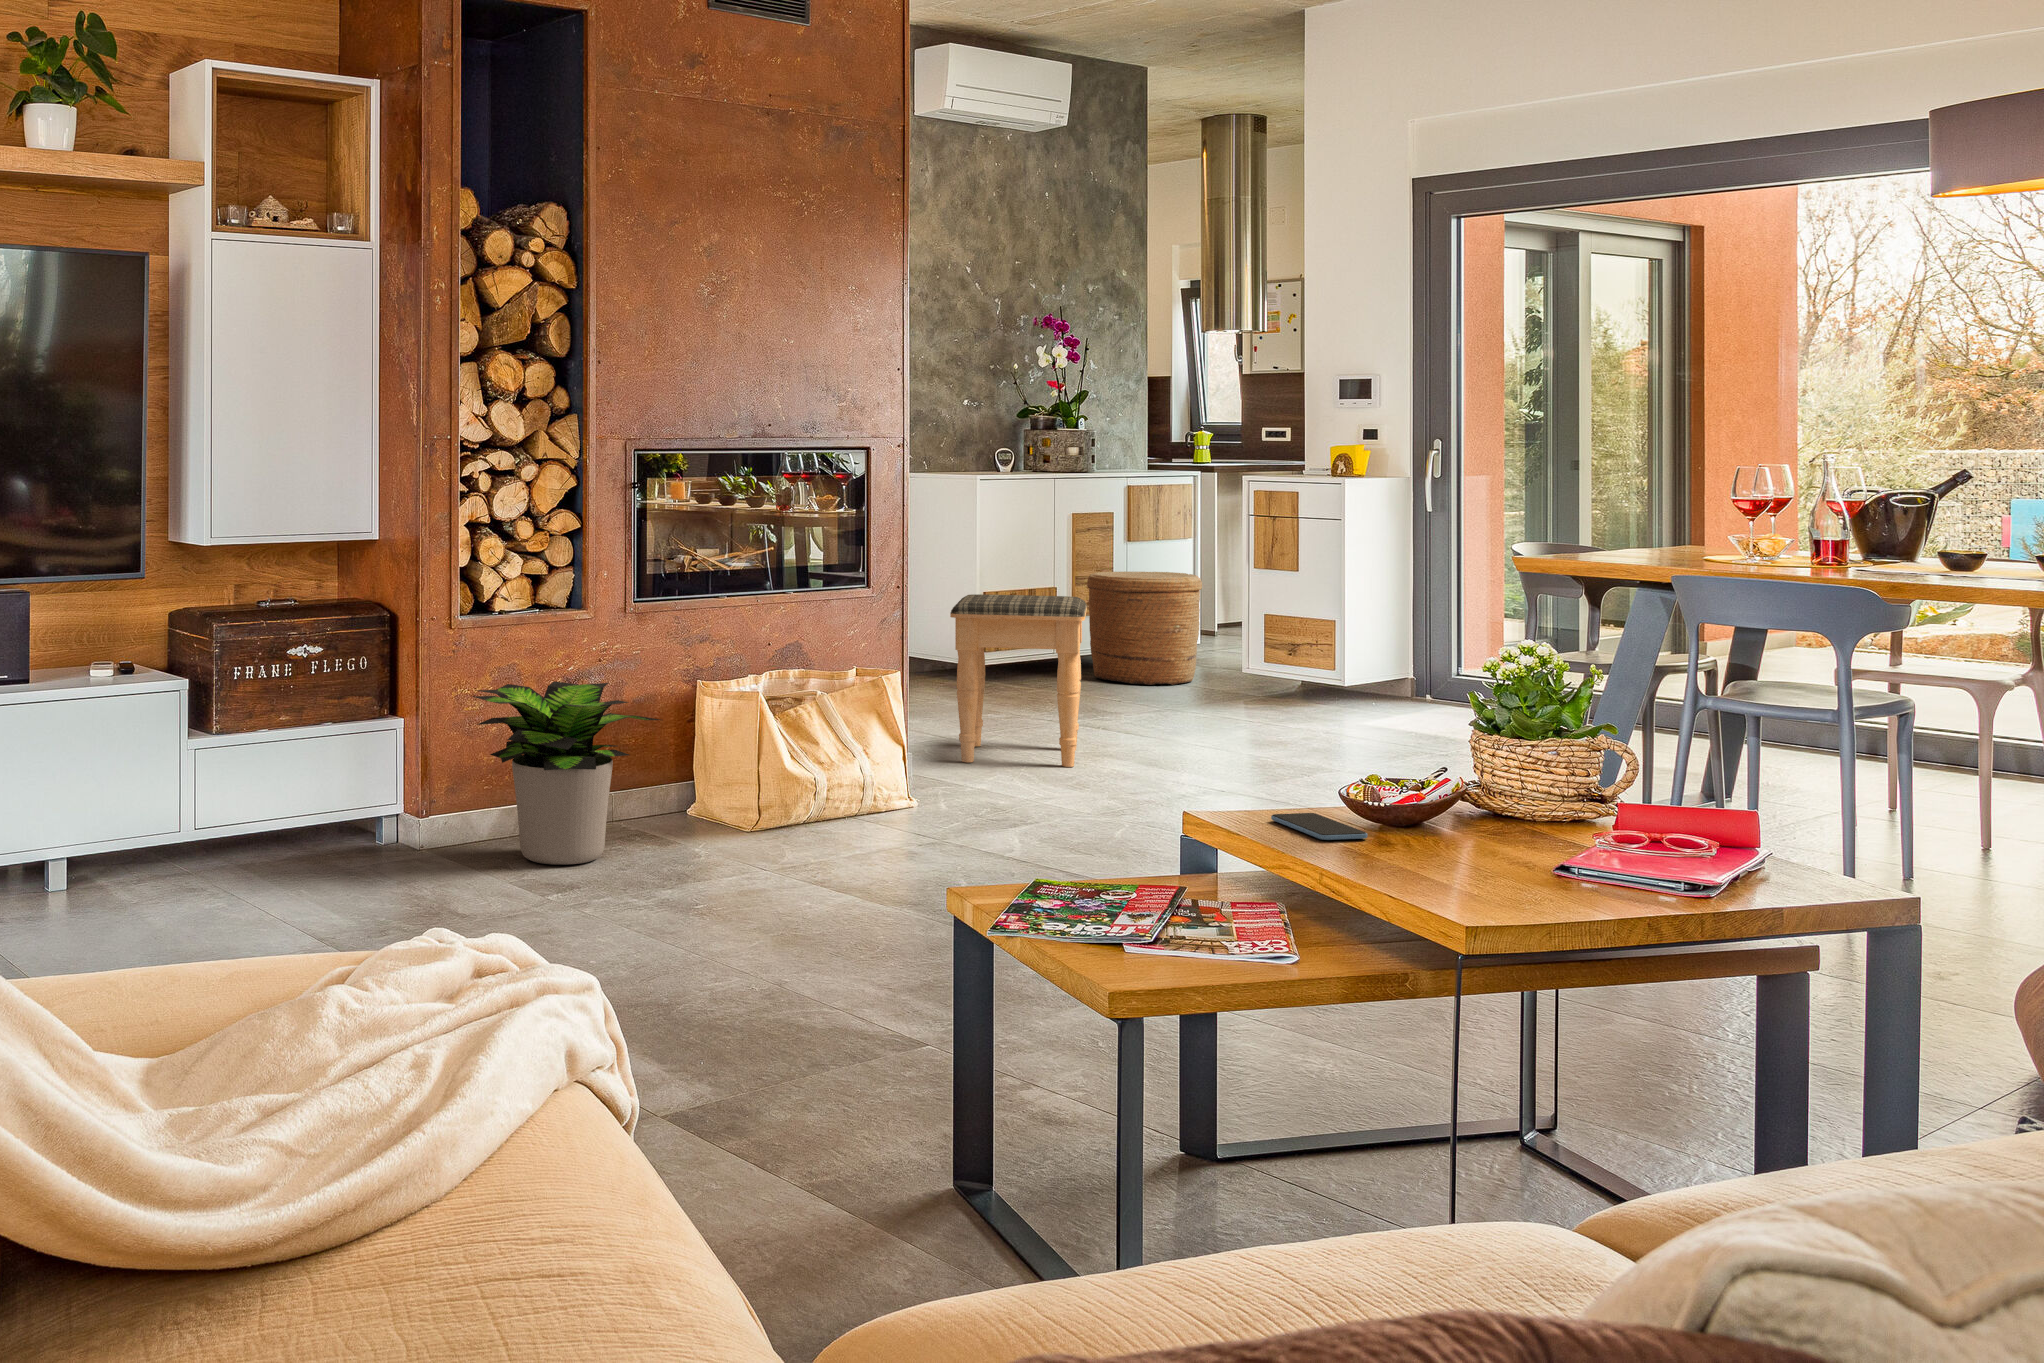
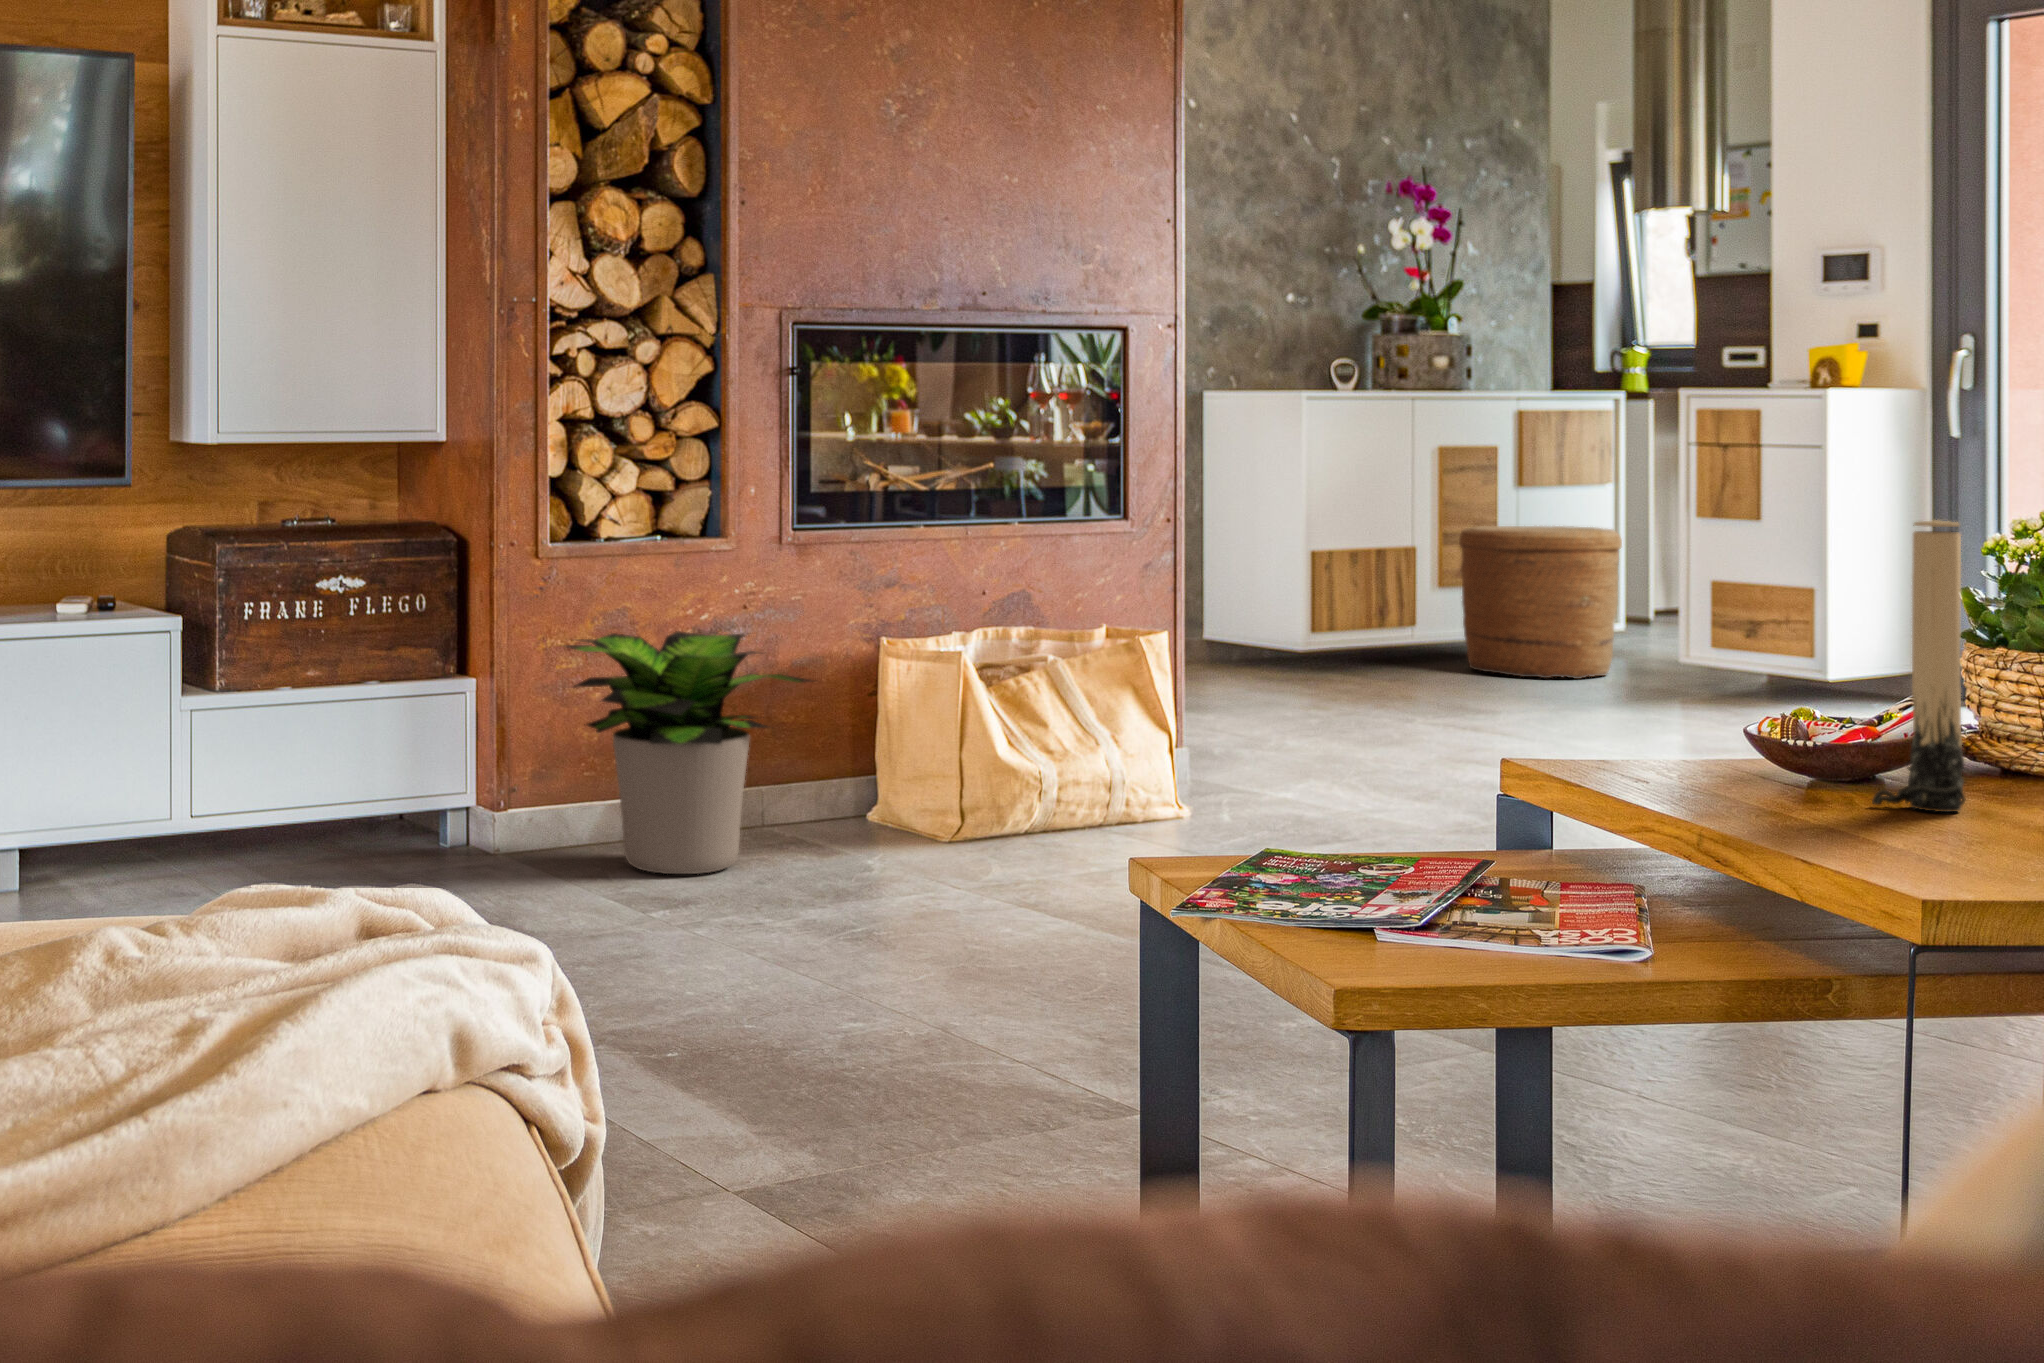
footstool: present [950,594,1087,767] -> none [1246,539,1443,772]
candle: none [1421,663,1479,850] -> present [1872,520,1965,812]
smartphone: present [1271,813,1367,840] -> none [1637,764,1786,797]

